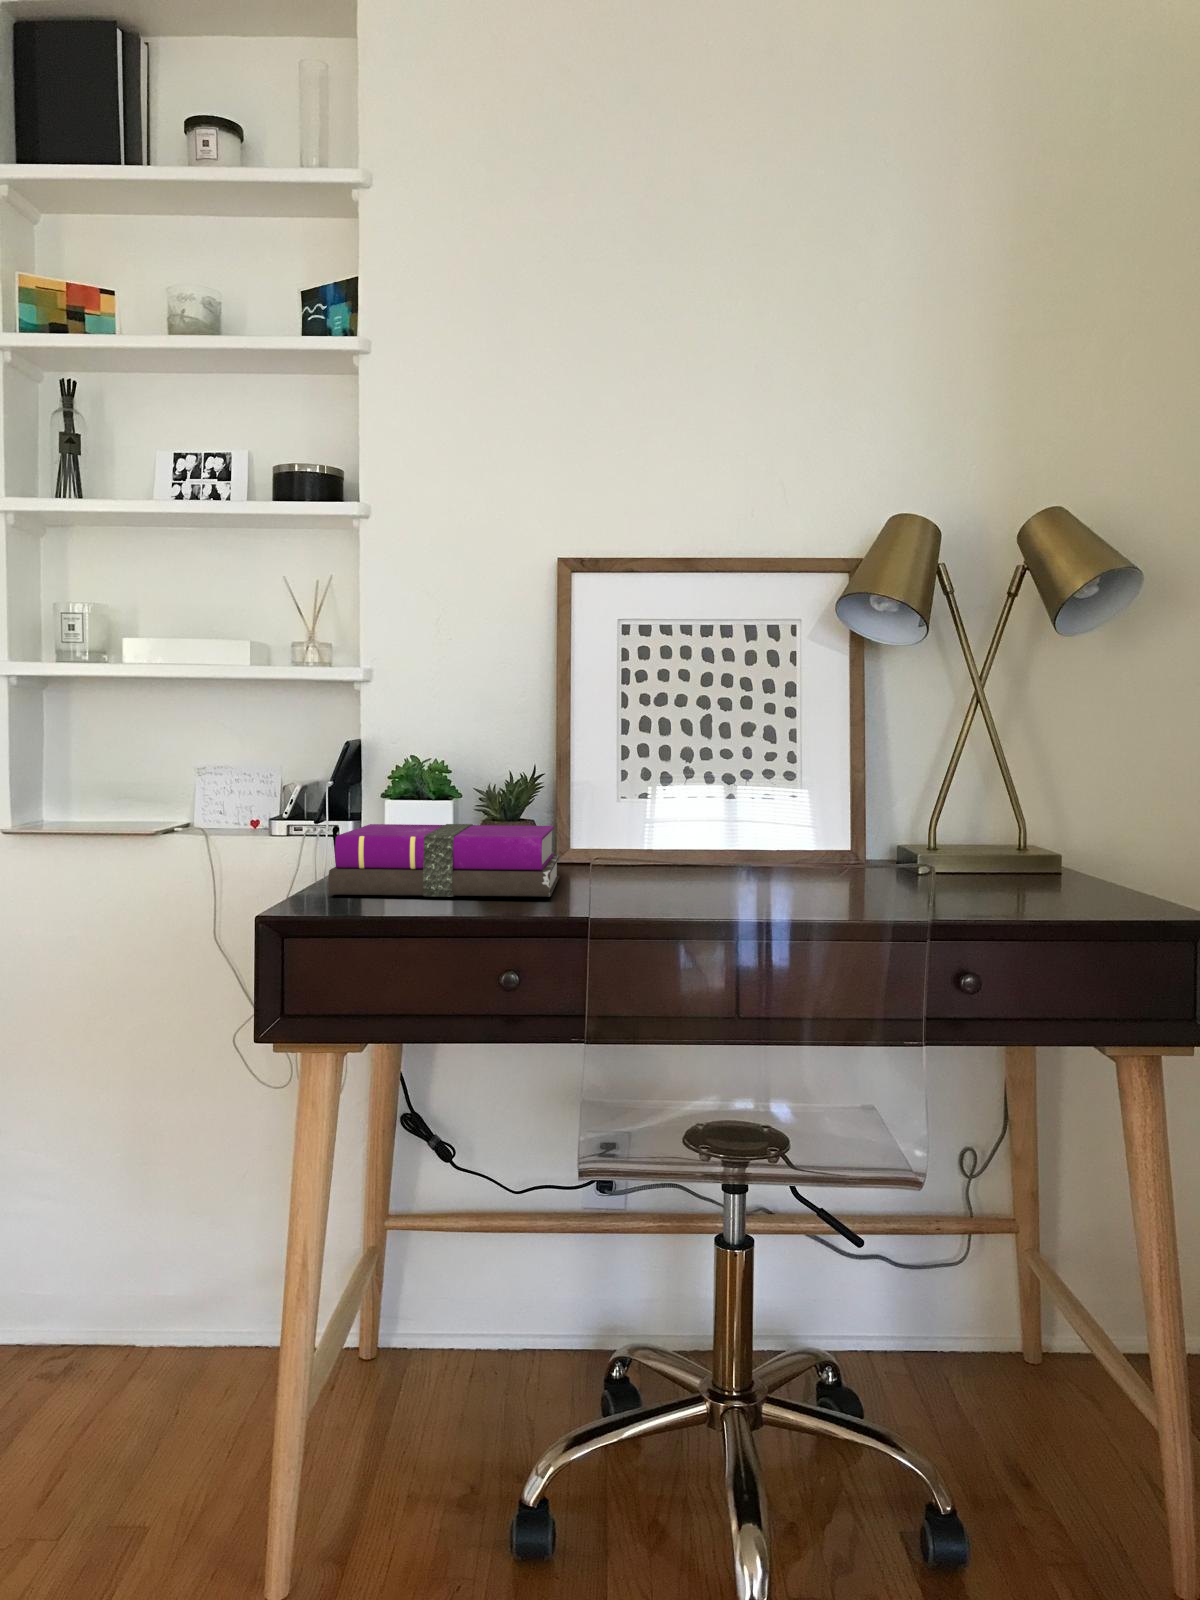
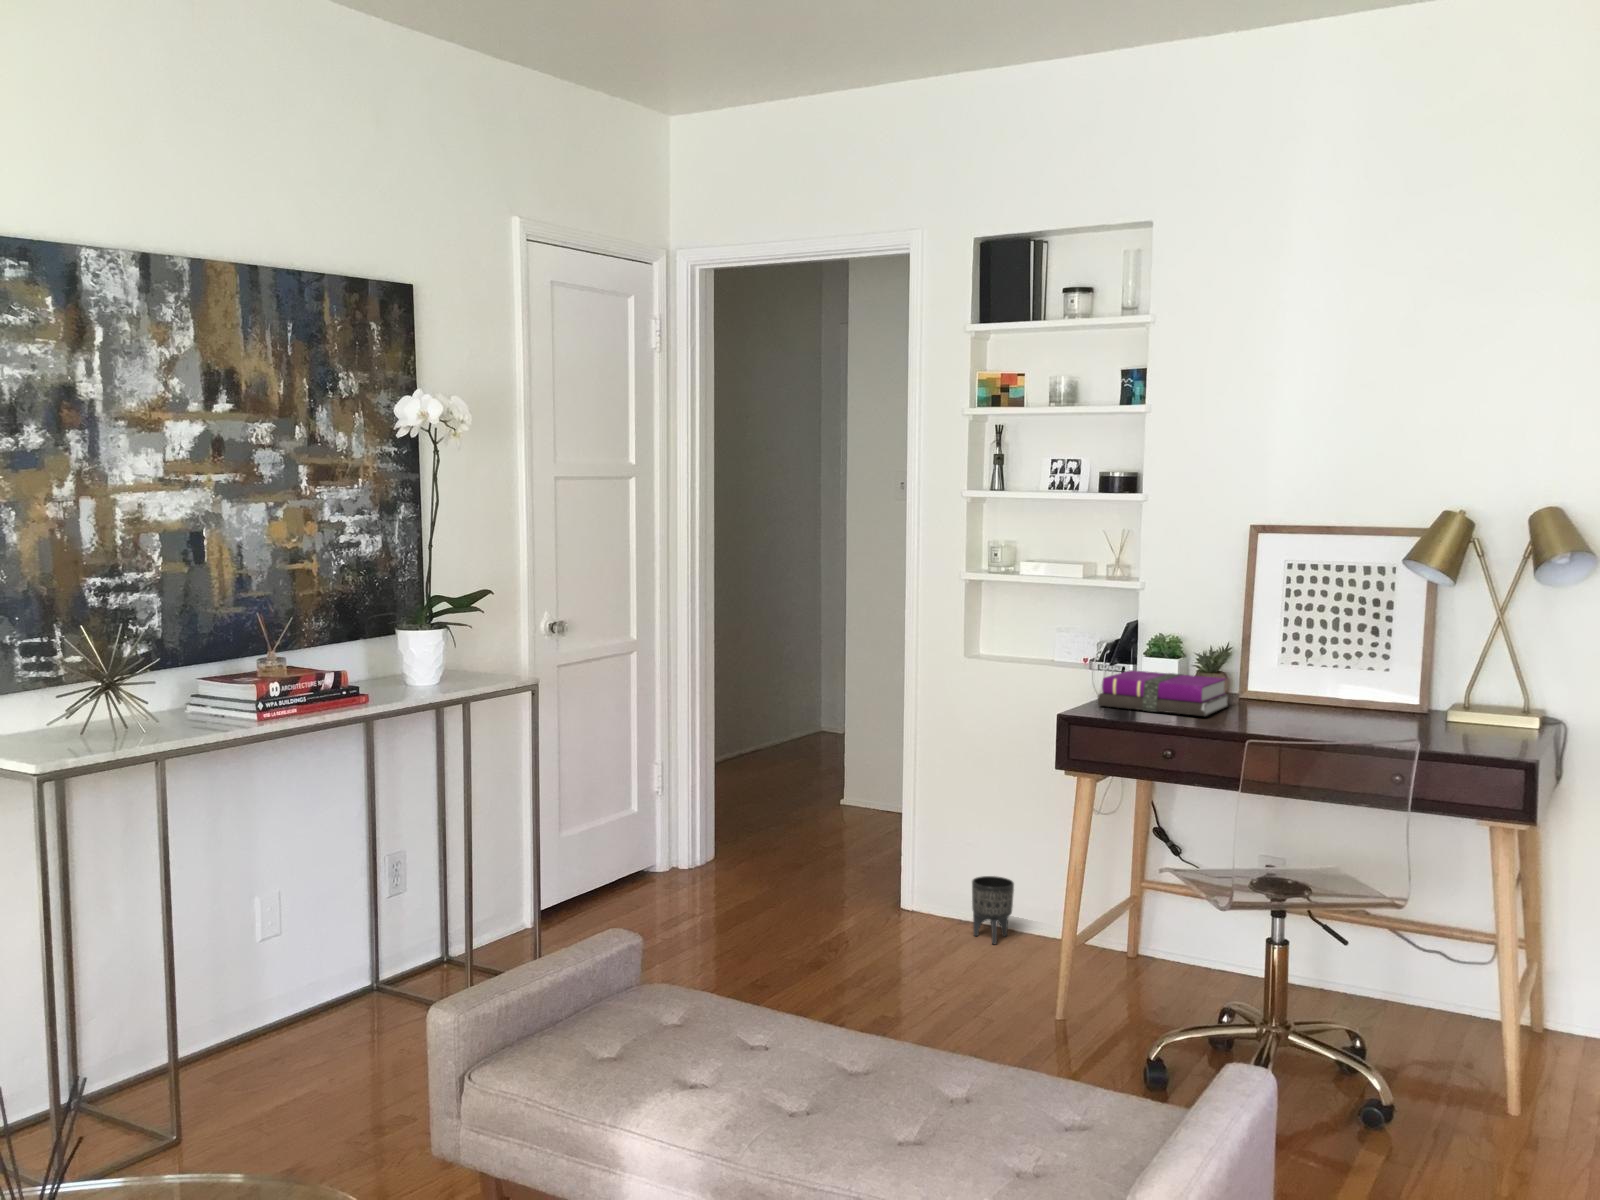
planter: none [52,1250,140,1392] -> present [972,876,1014,944]

